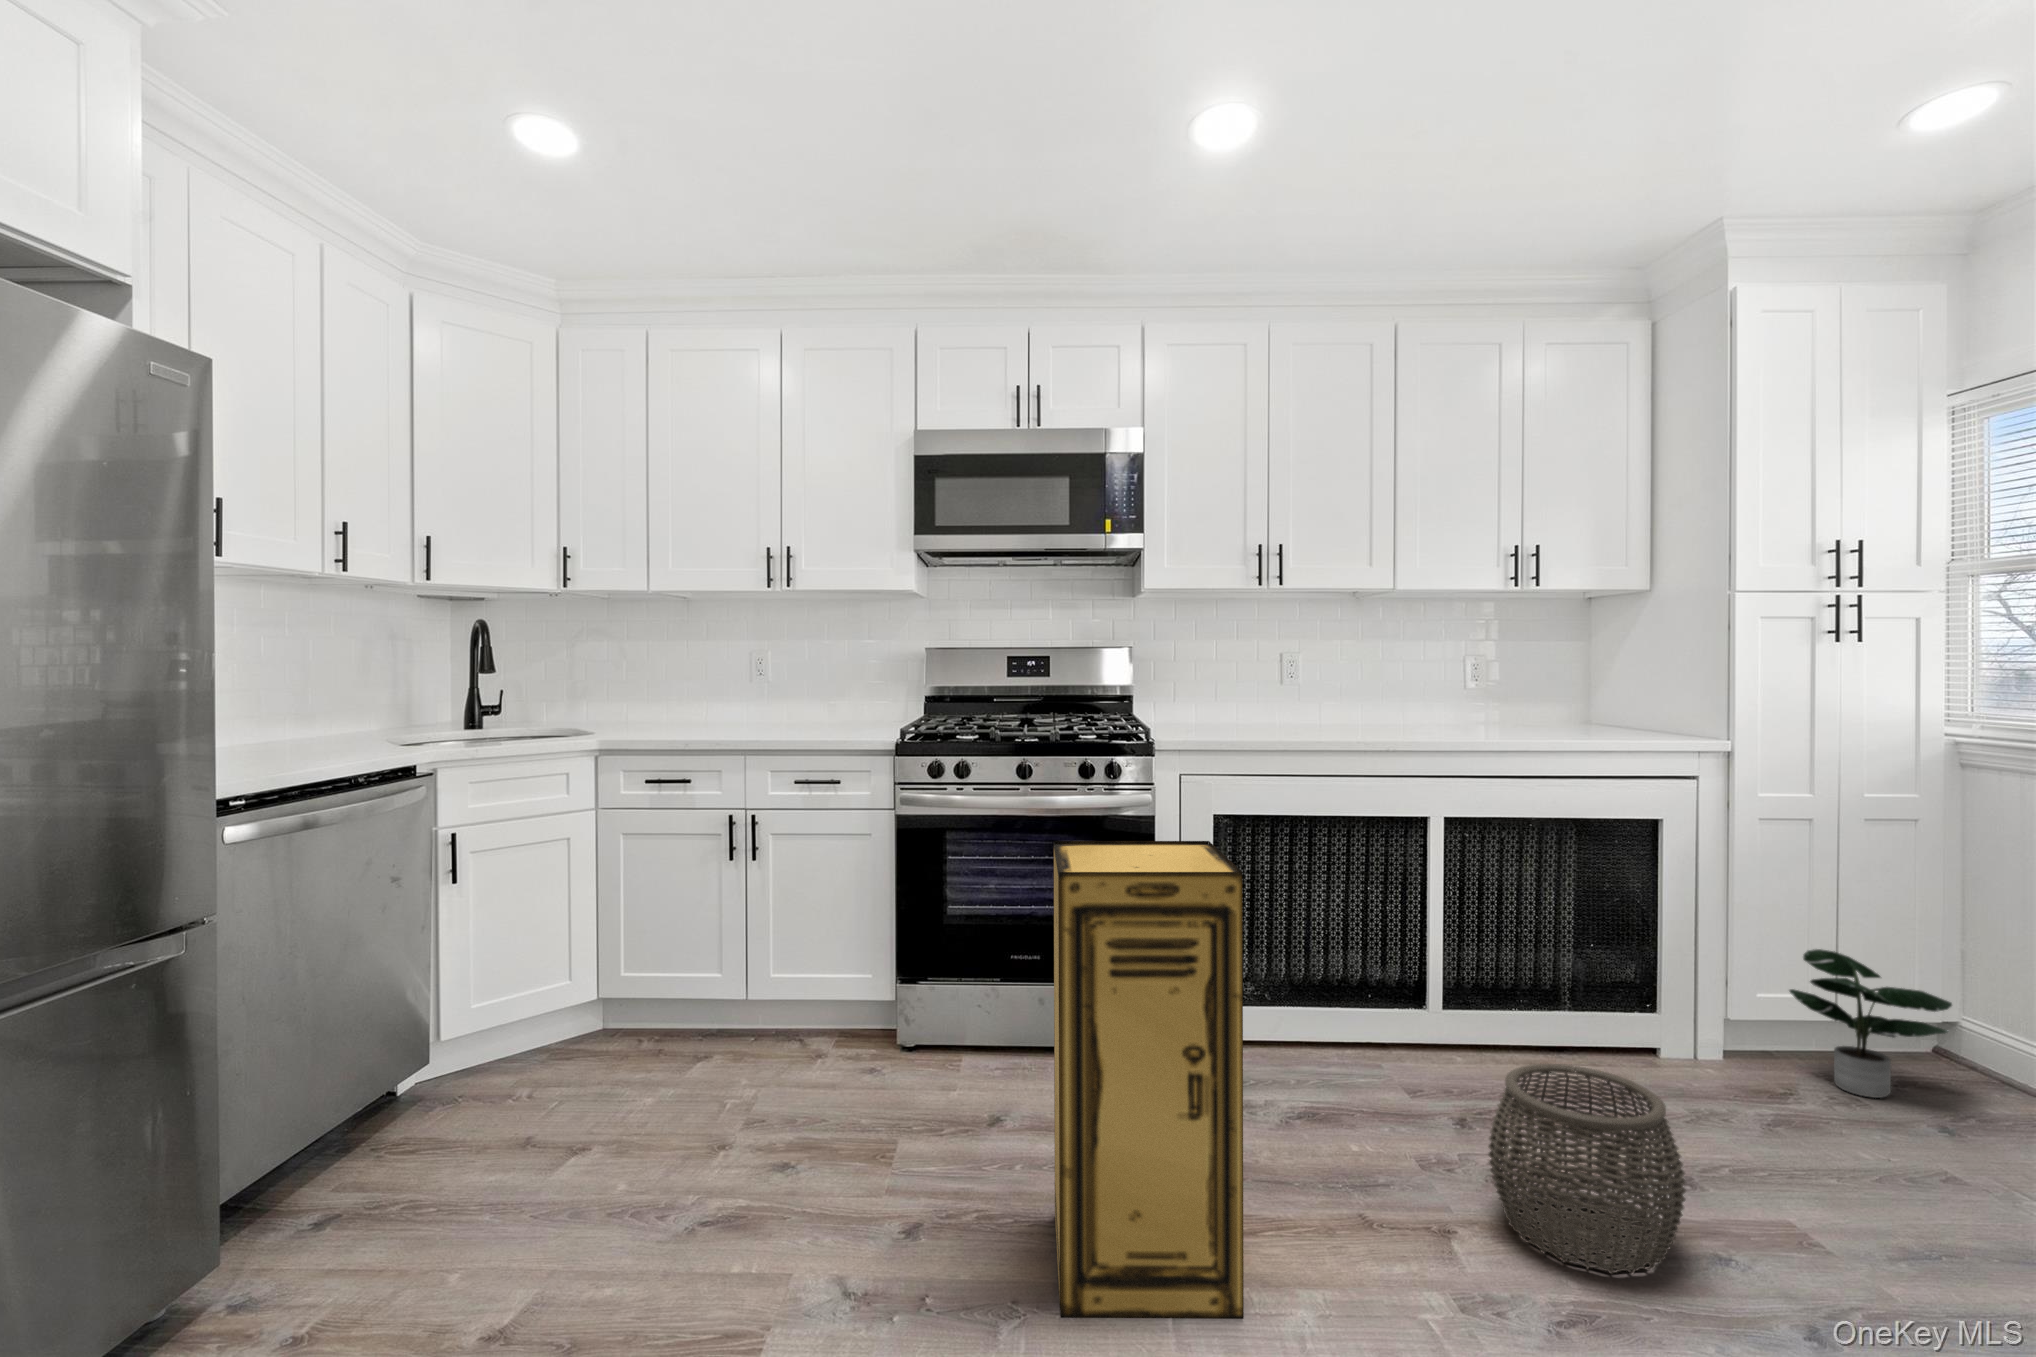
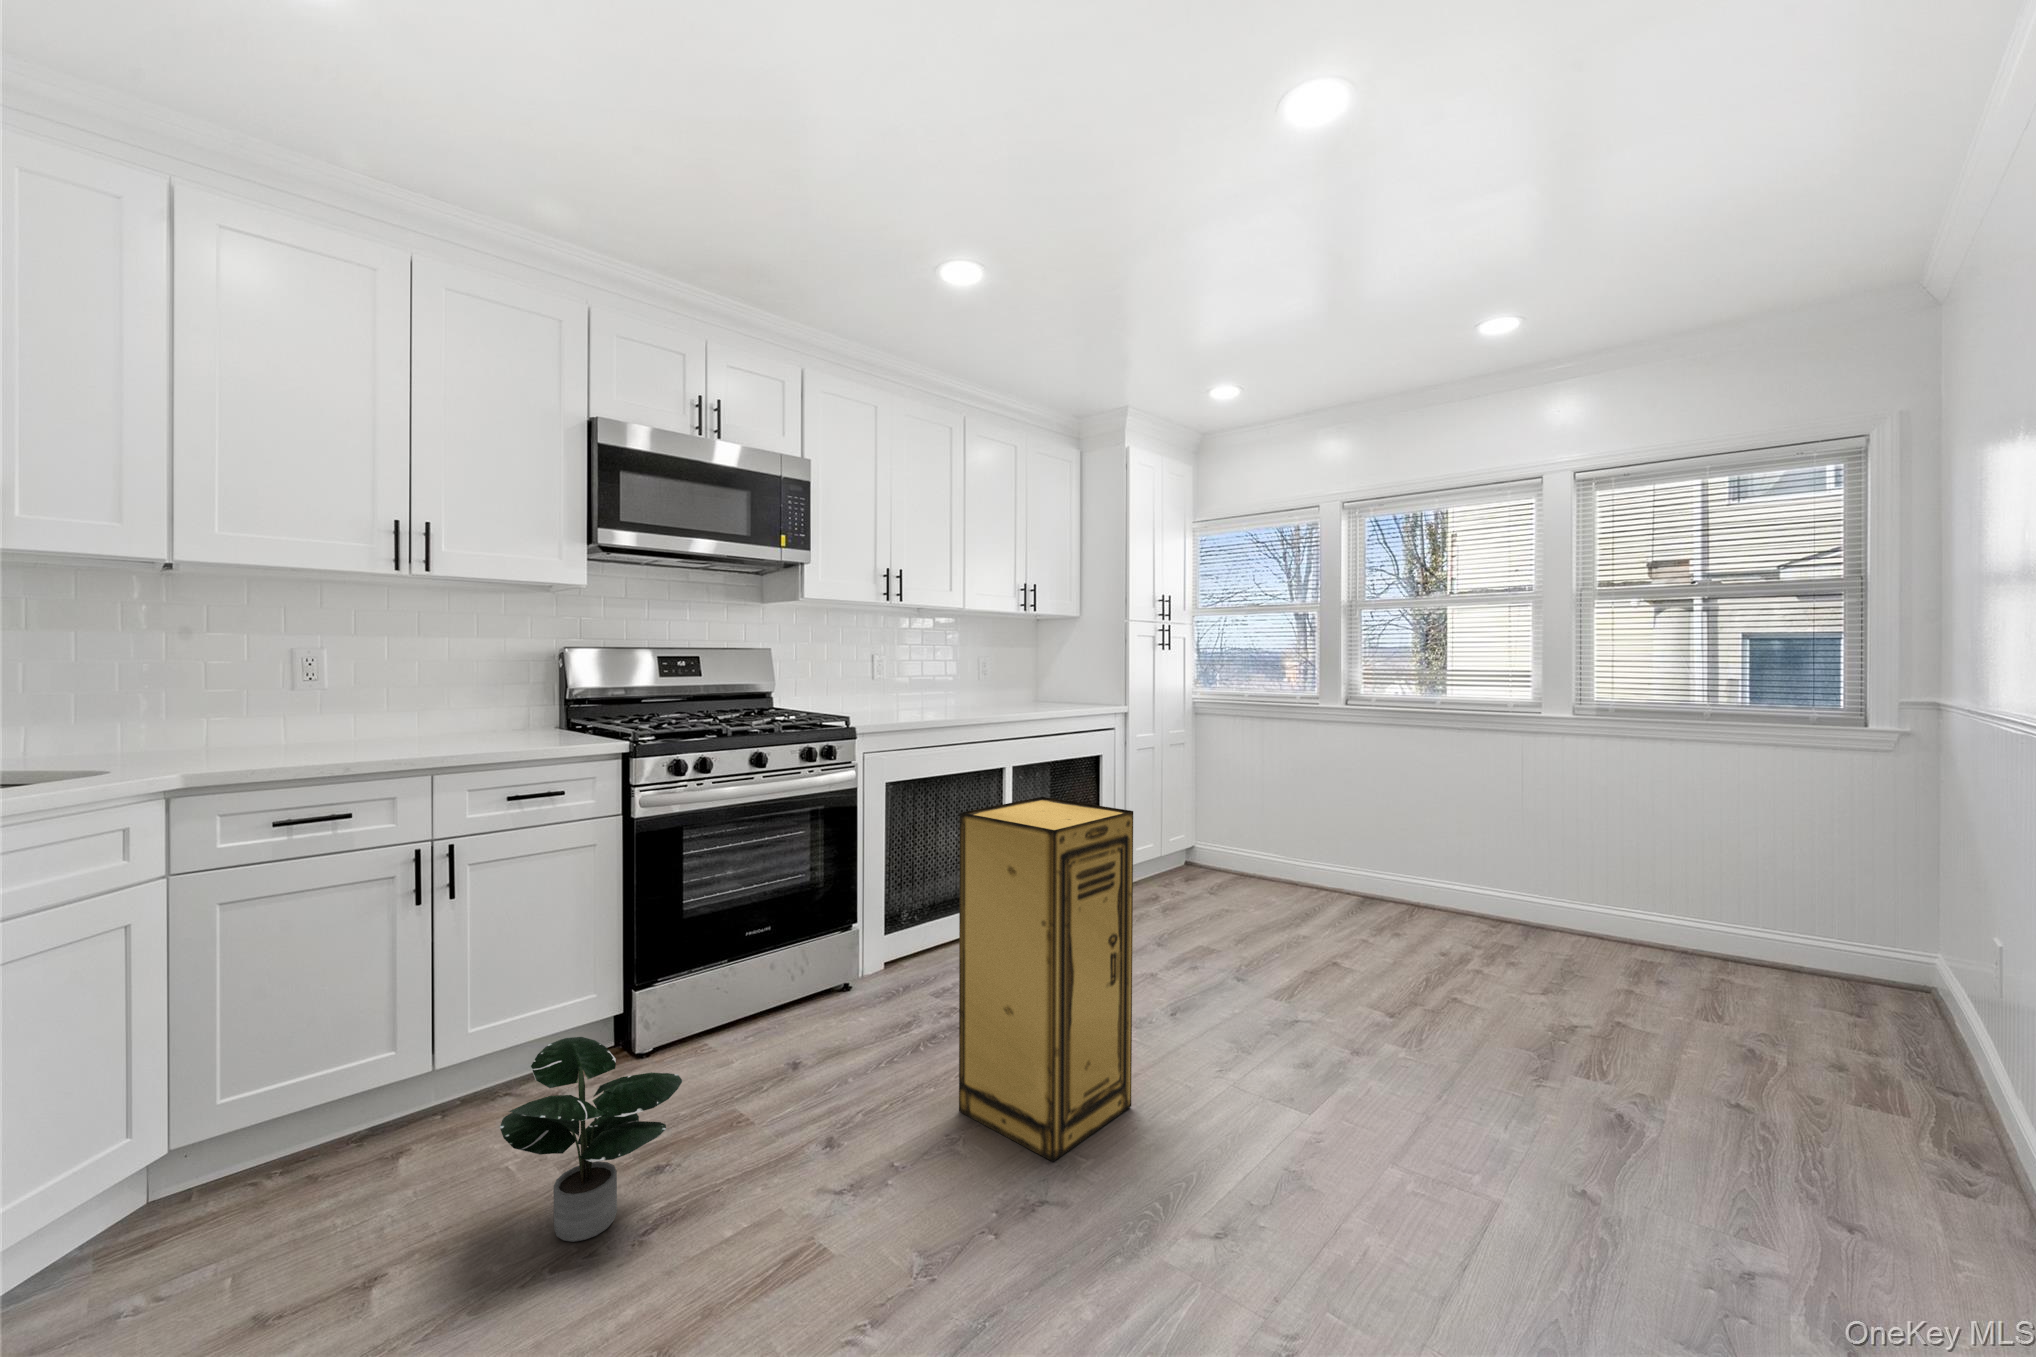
potted plant: present [1790,949,1952,1098] -> present [500,1037,683,1242]
woven basket: present [1488,1064,1686,1274] -> none [1139,901,1240,1010]

